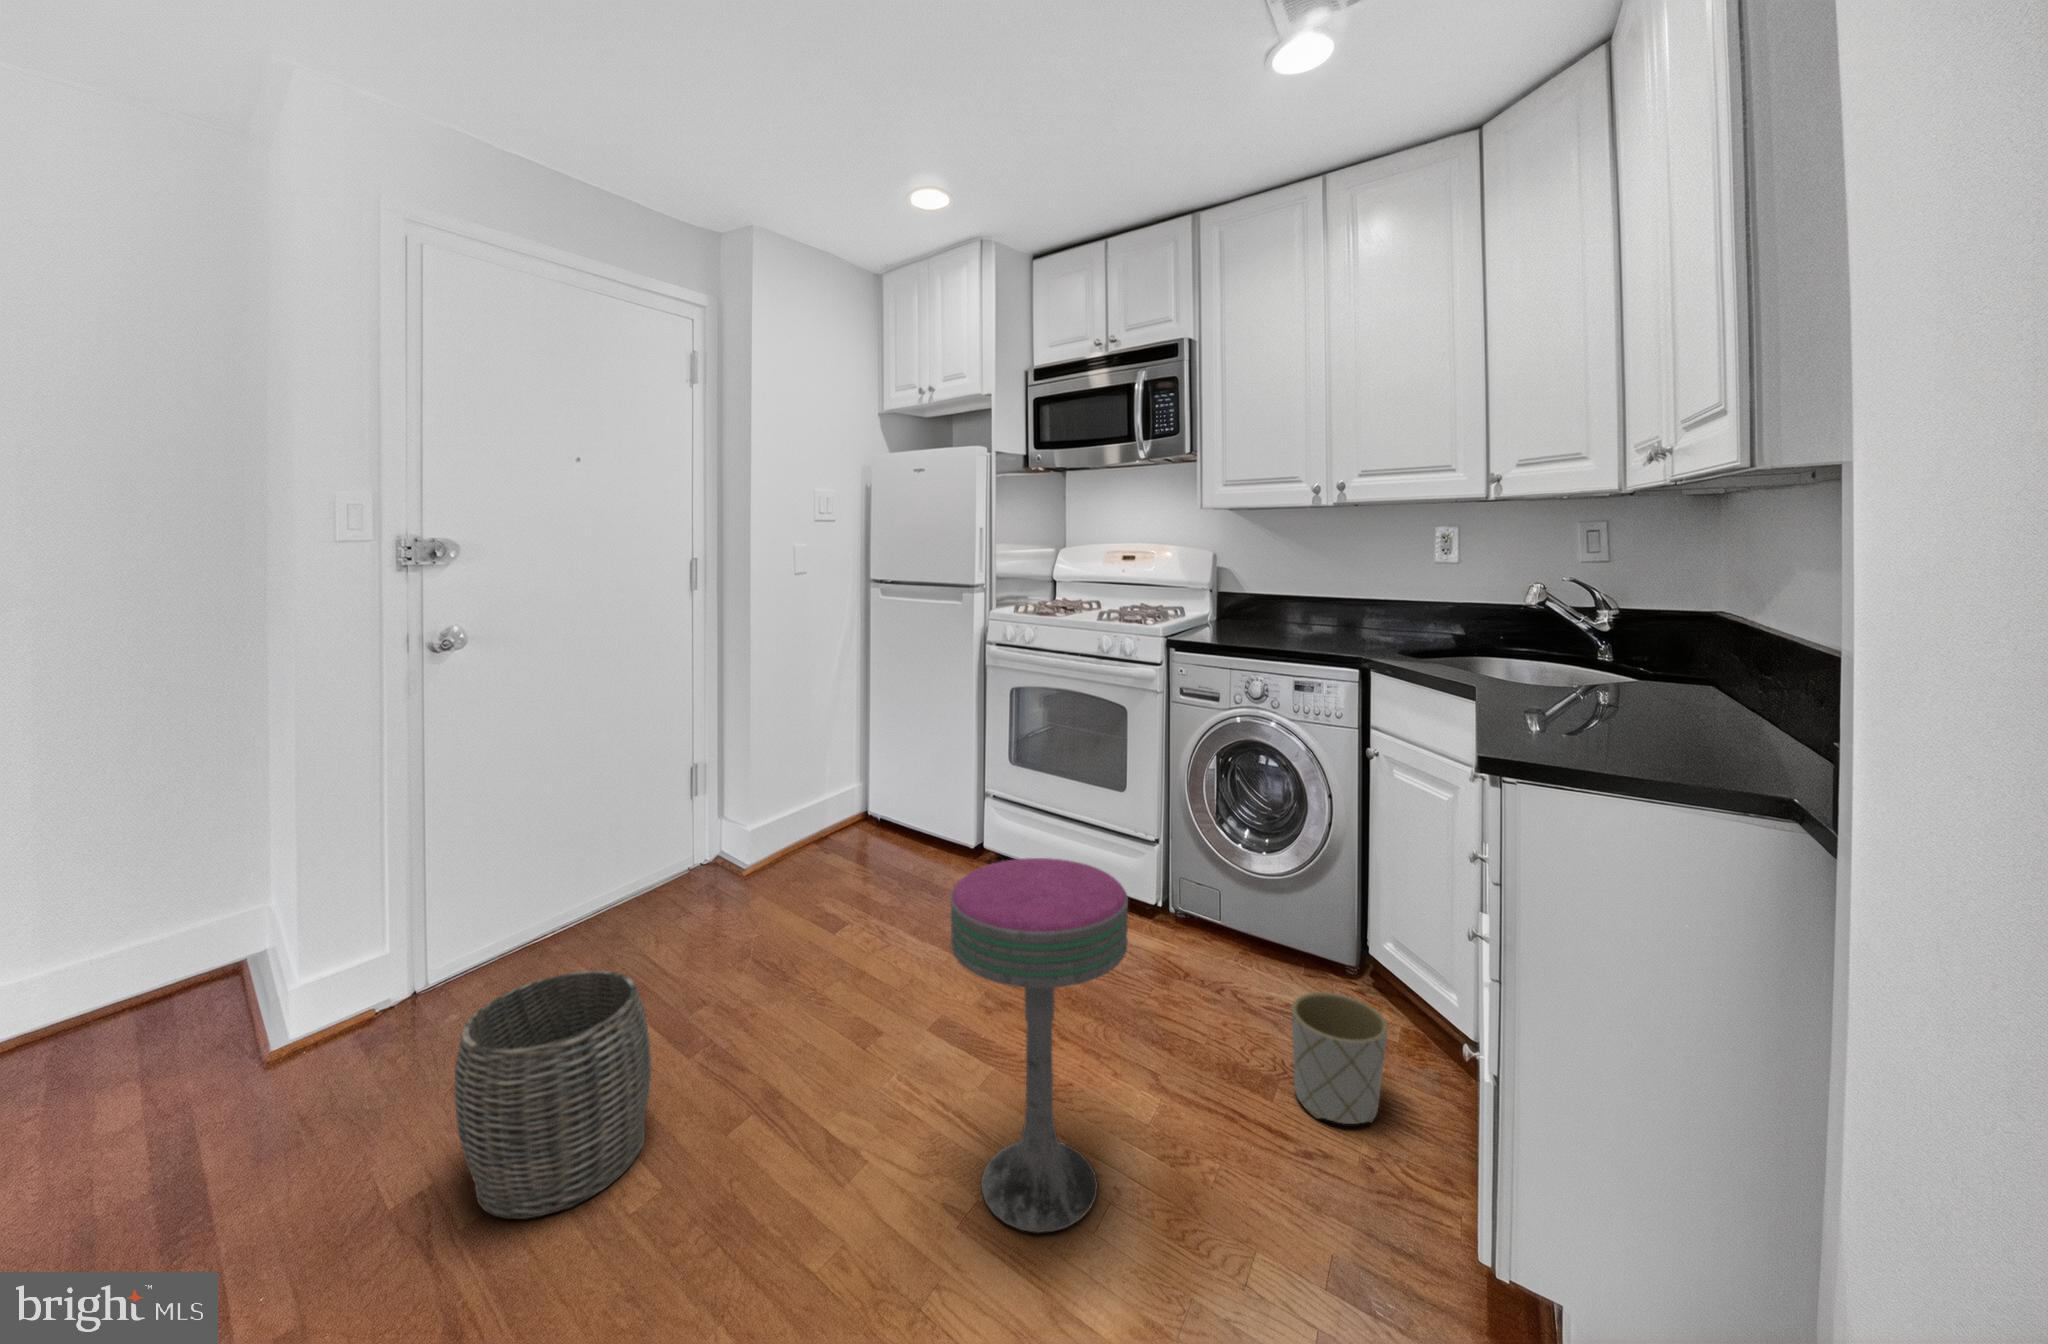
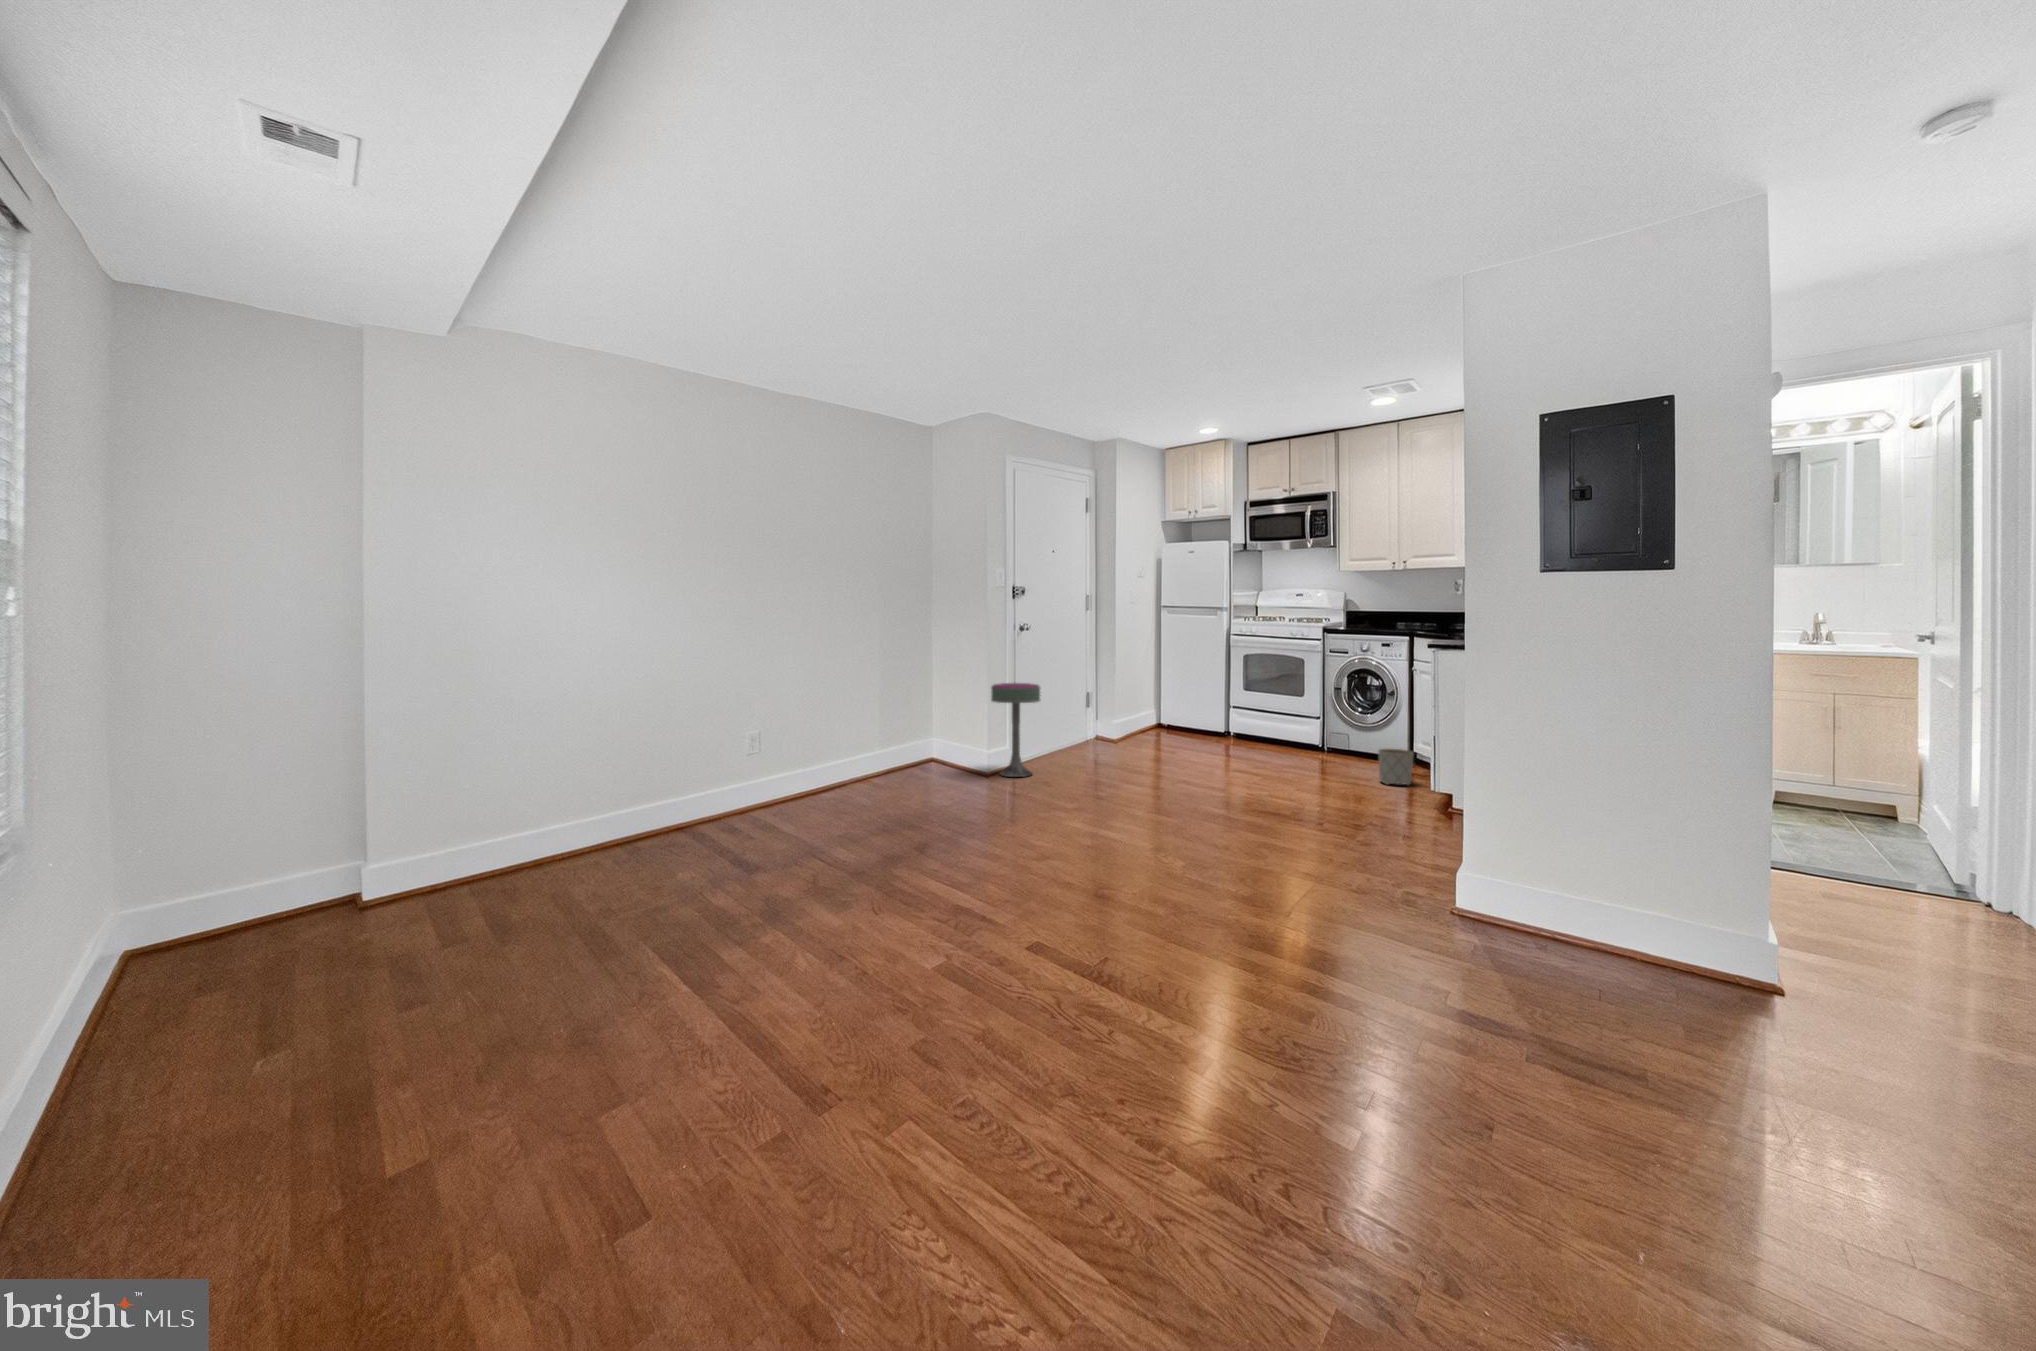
bar stool: present [950,858,1128,1233] -> present [991,683,1040,777]
woven basket: present [455,971,651,1219] -> none [1105,728,1157,785]

